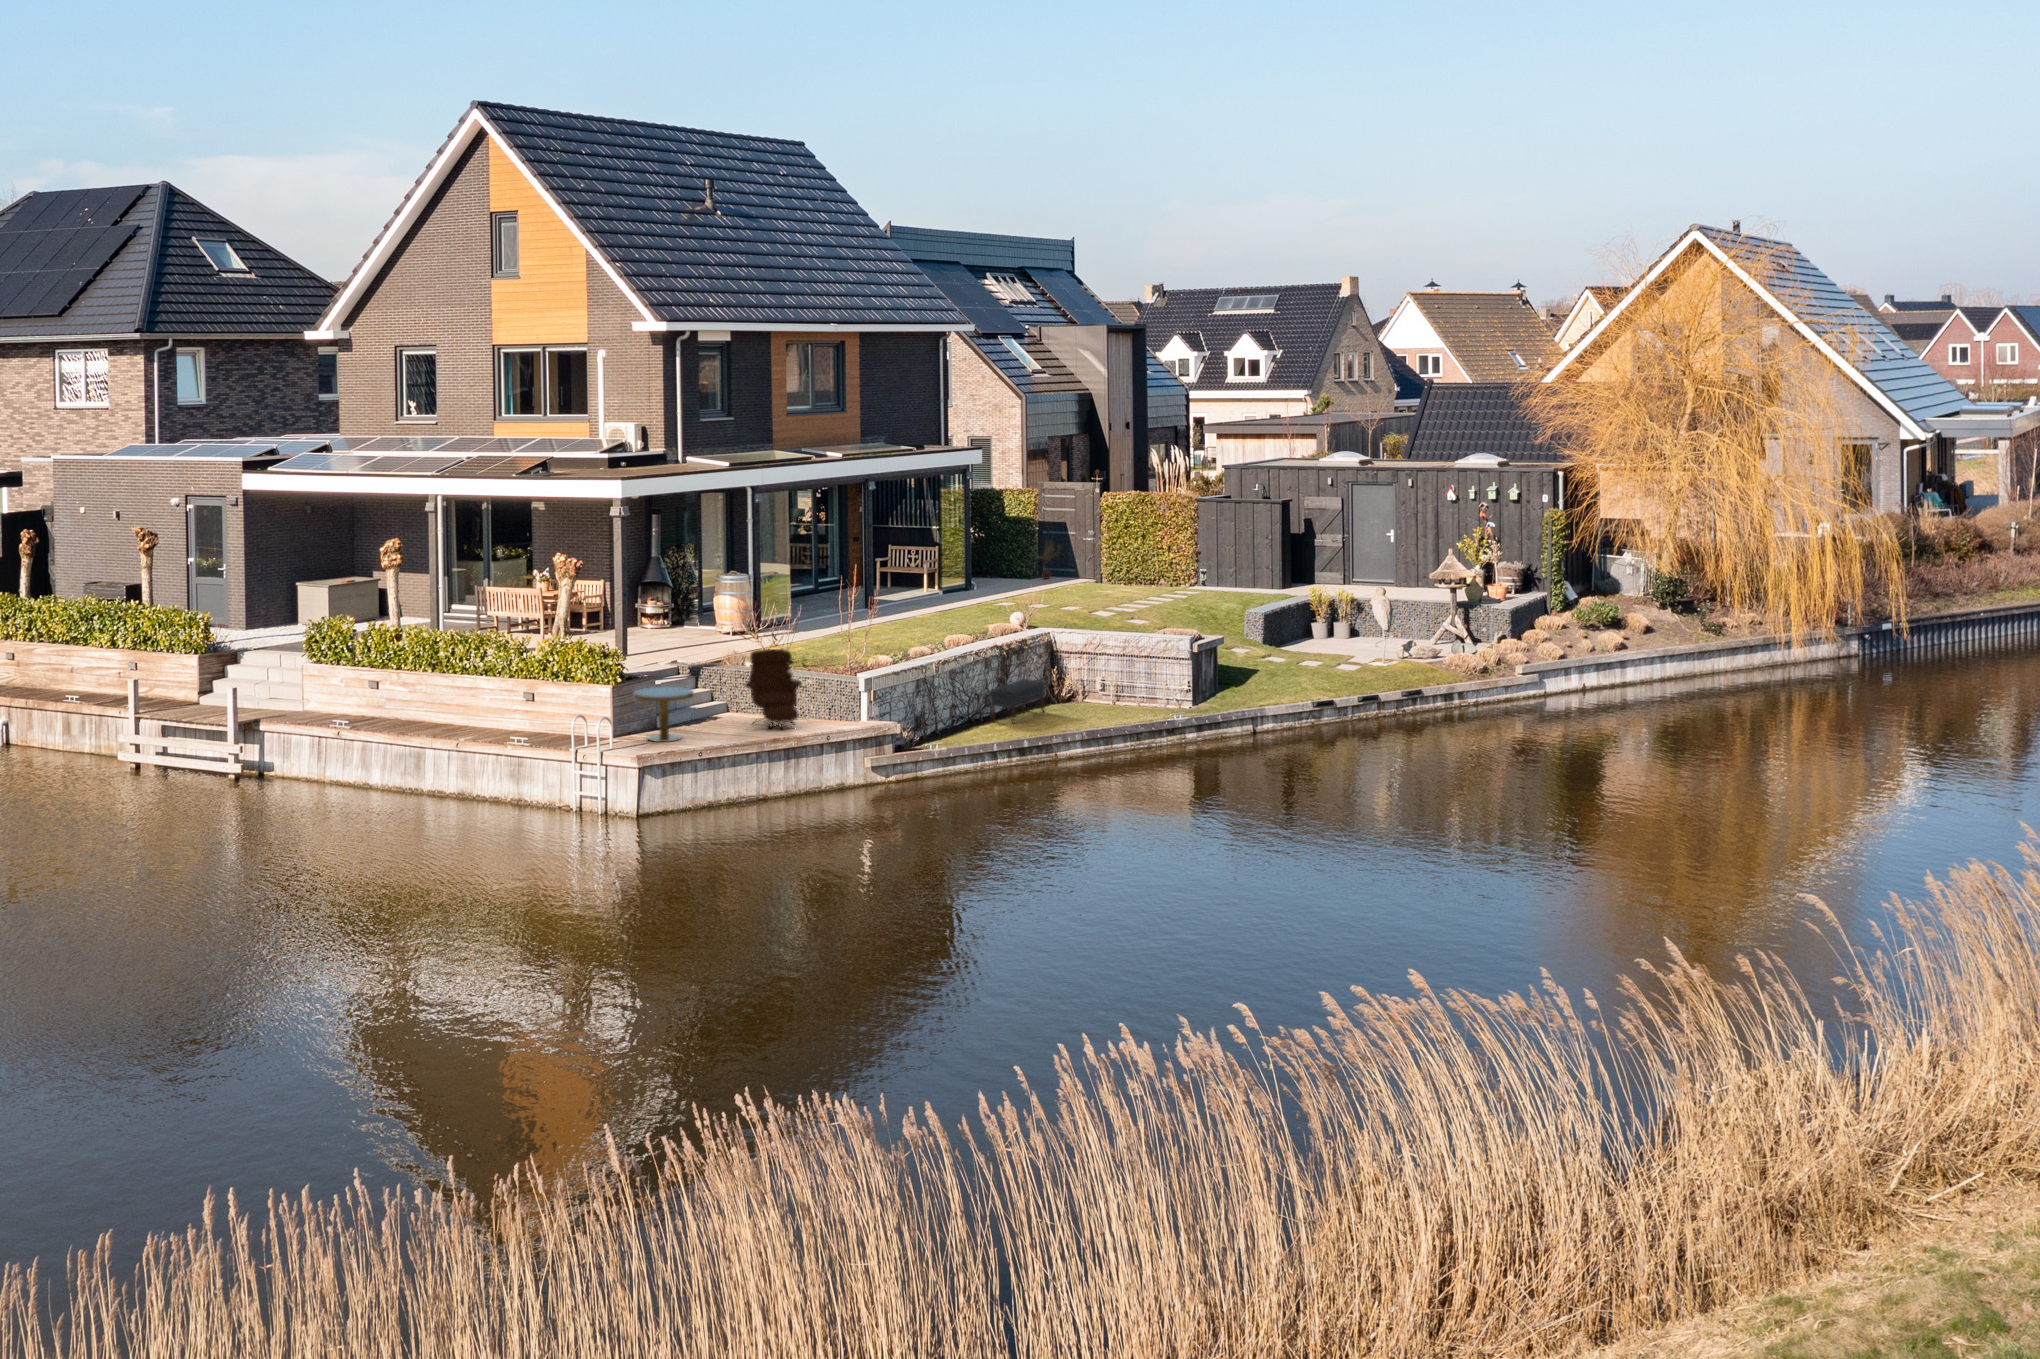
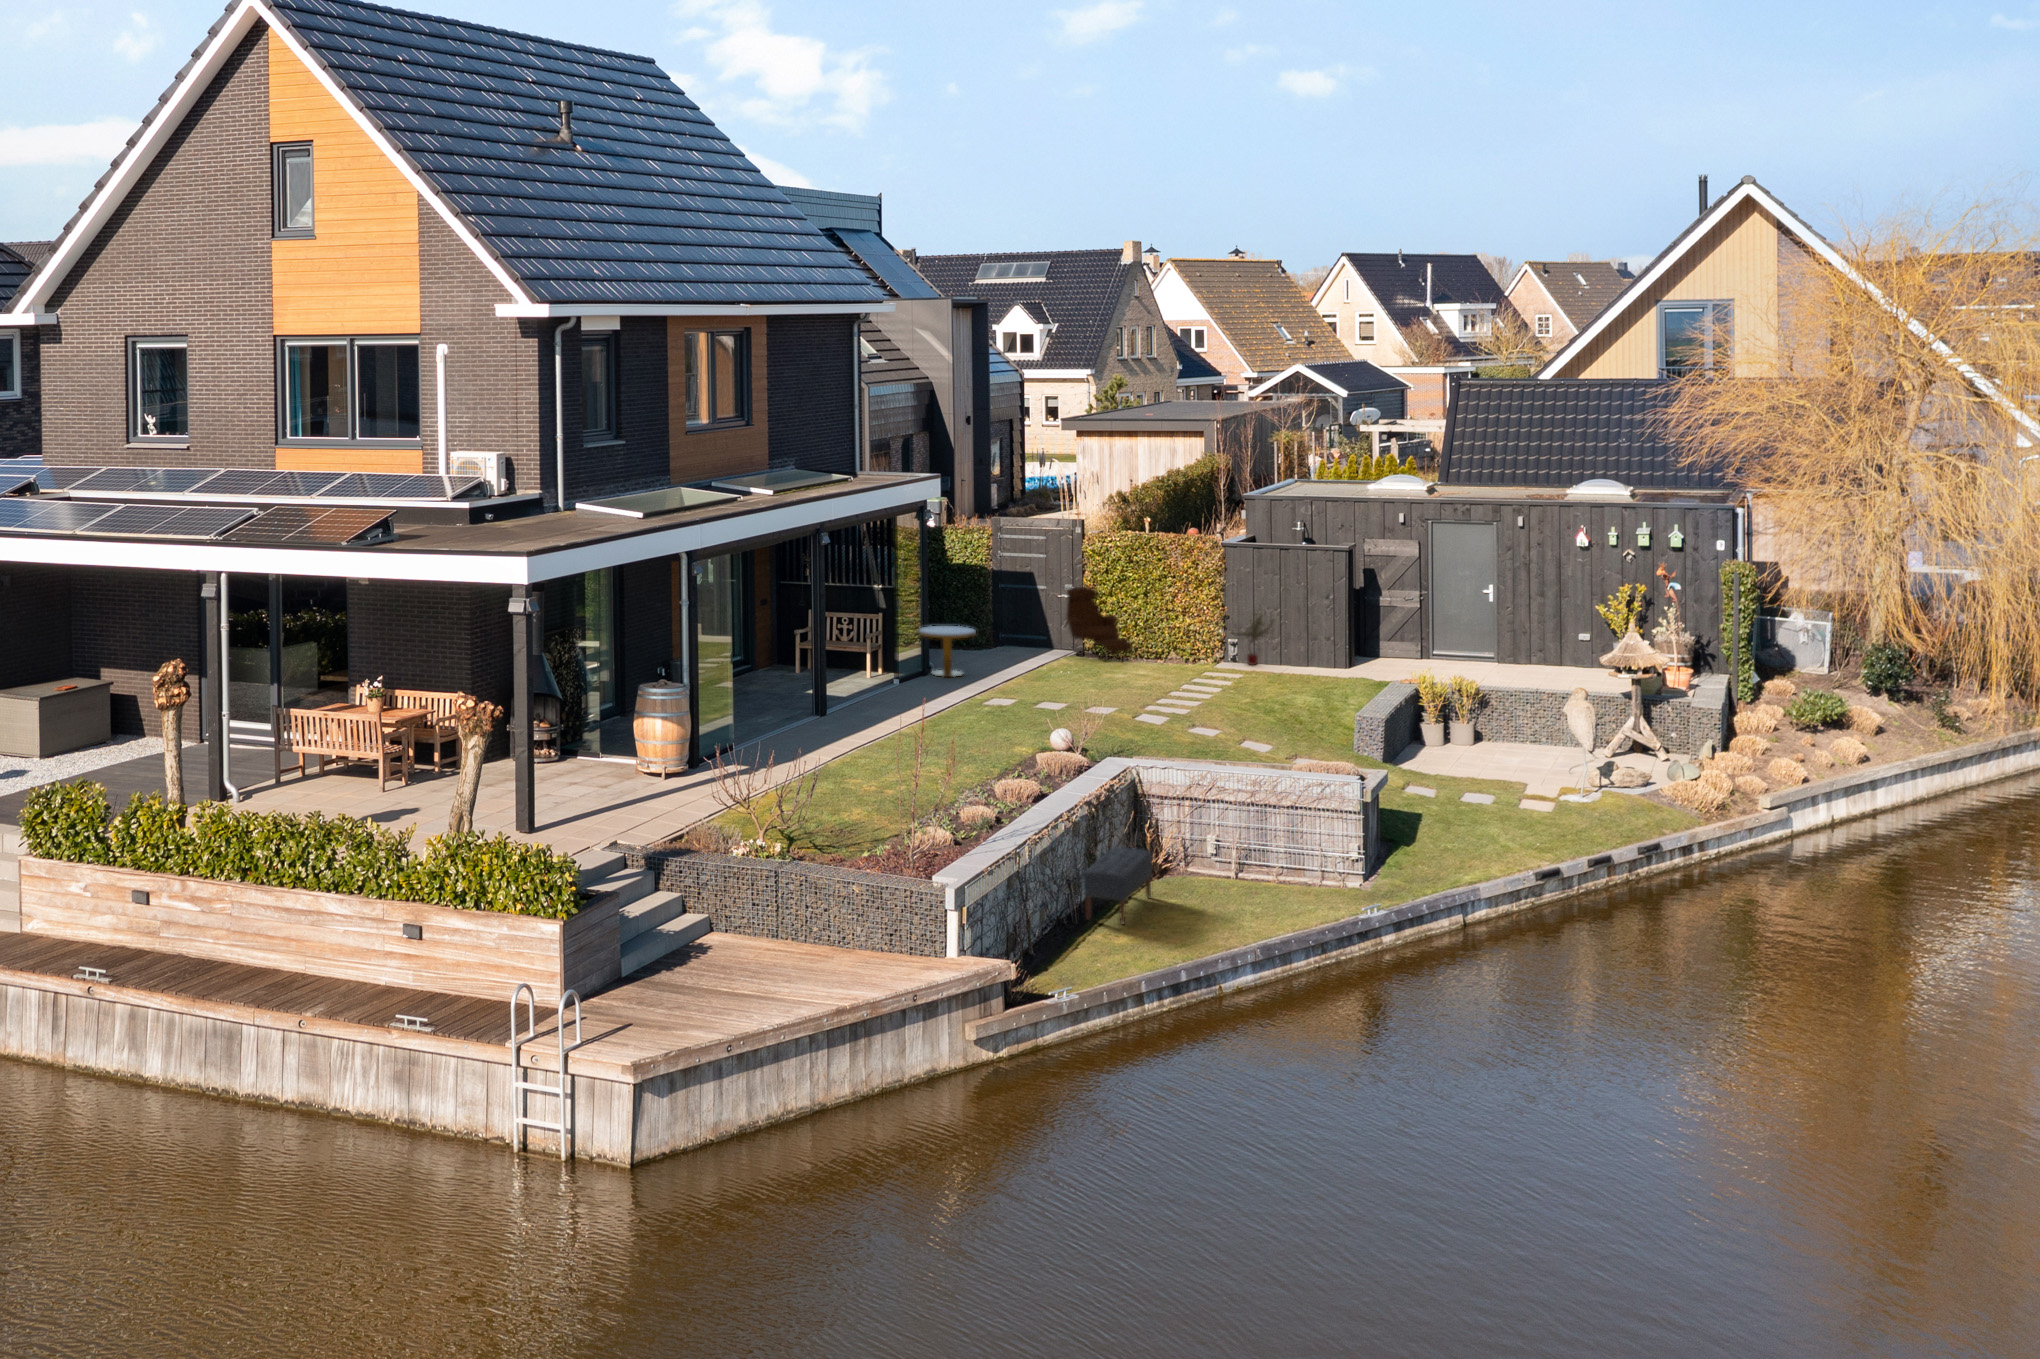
potted tree: present [1035,542,1059,579] -> present [1232,613,1273,665]
lounge chair: present [745,649,802,728] -> present [1066,587,1133,657]
side table: present [634,687,694,742] -> present [919,626,976,677]

